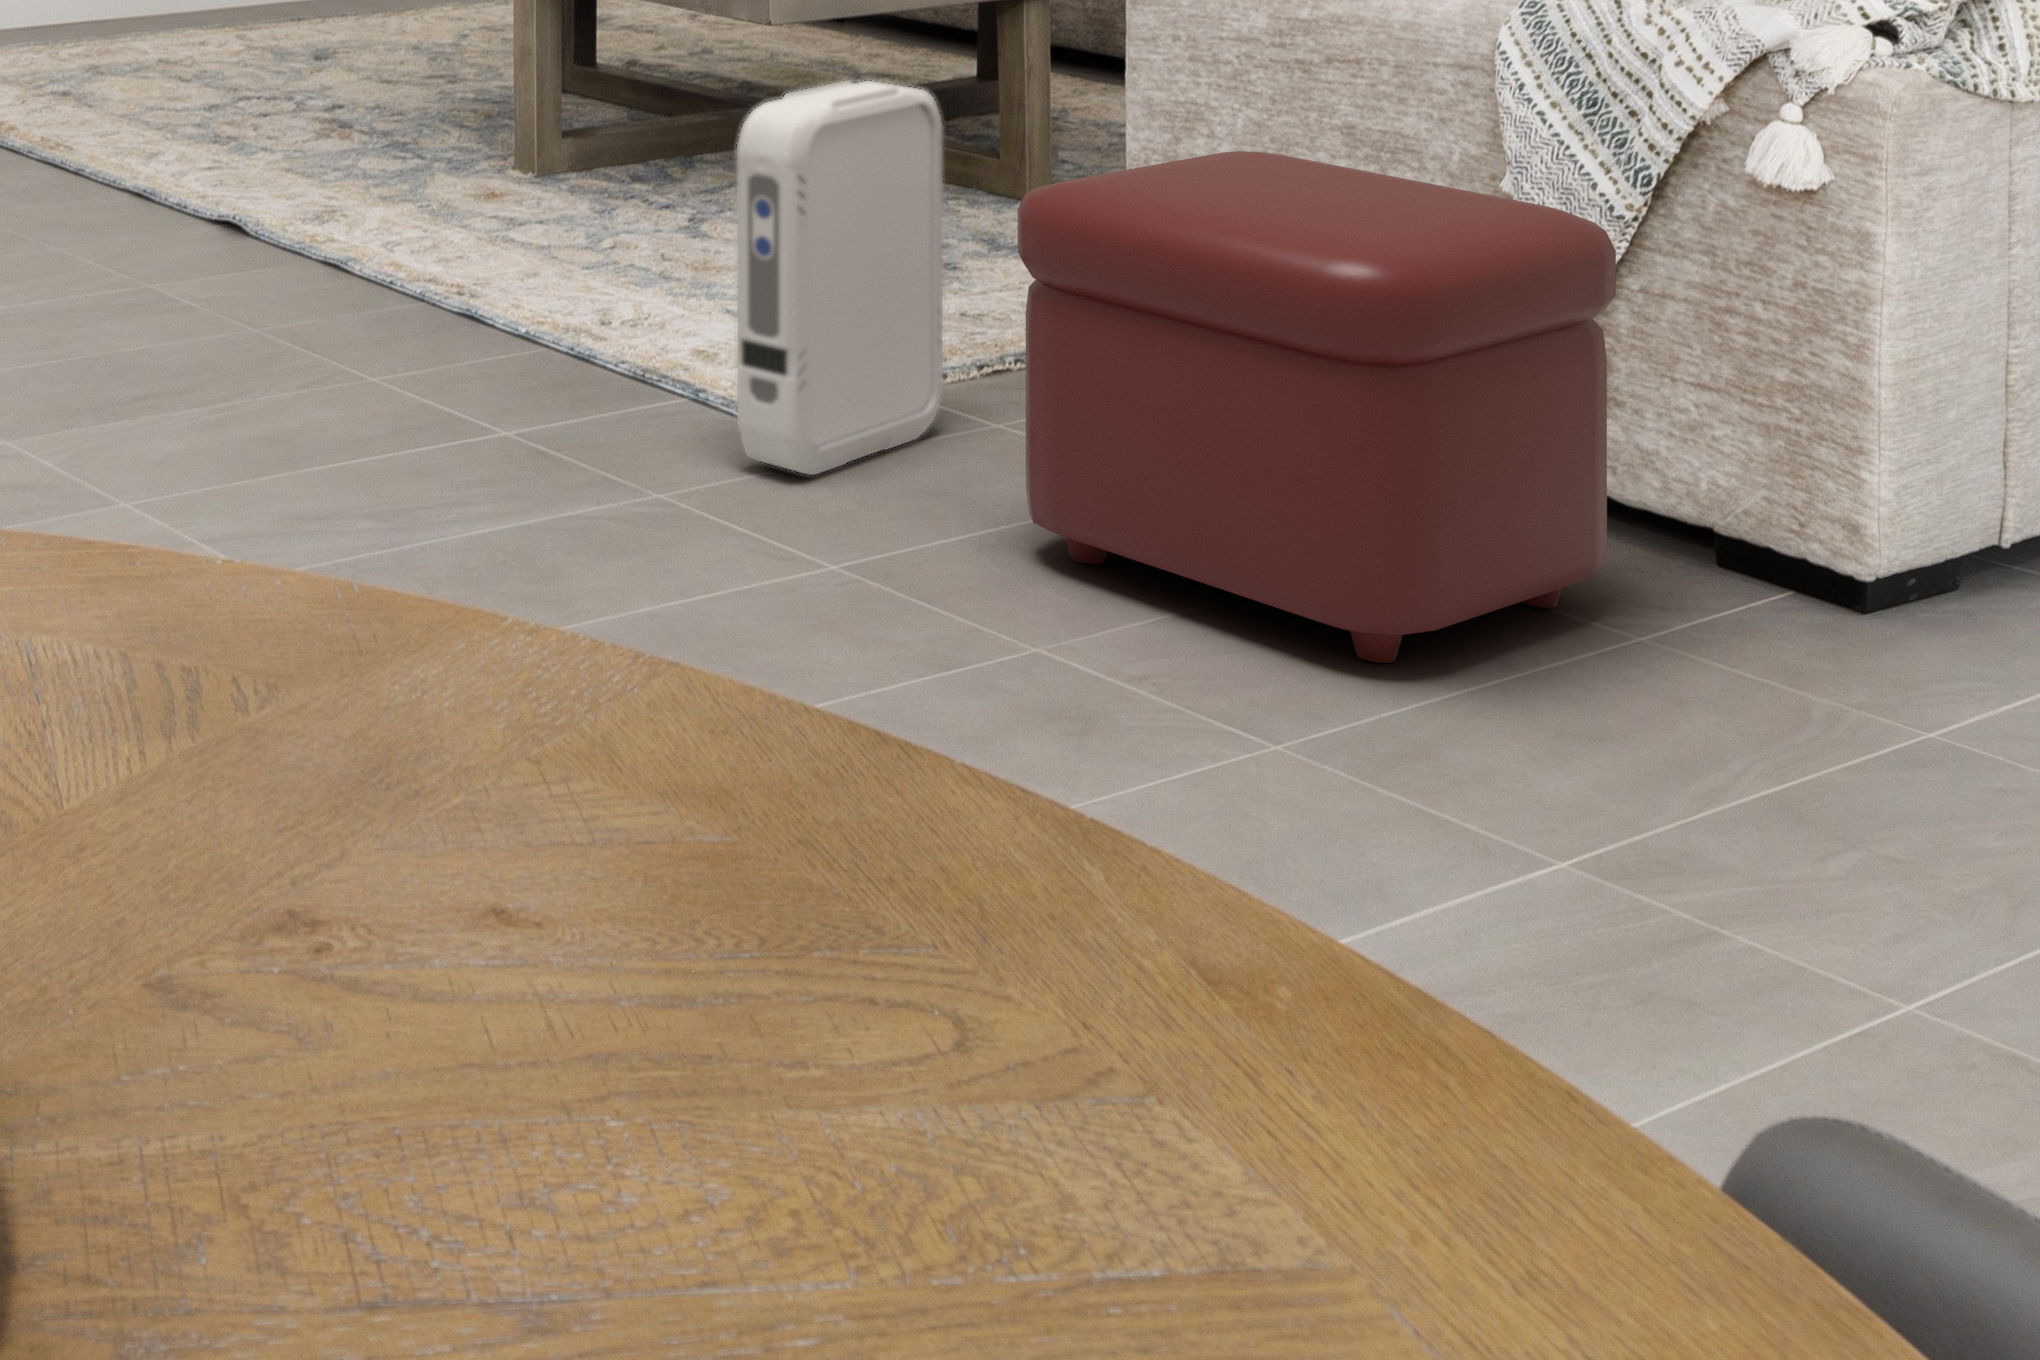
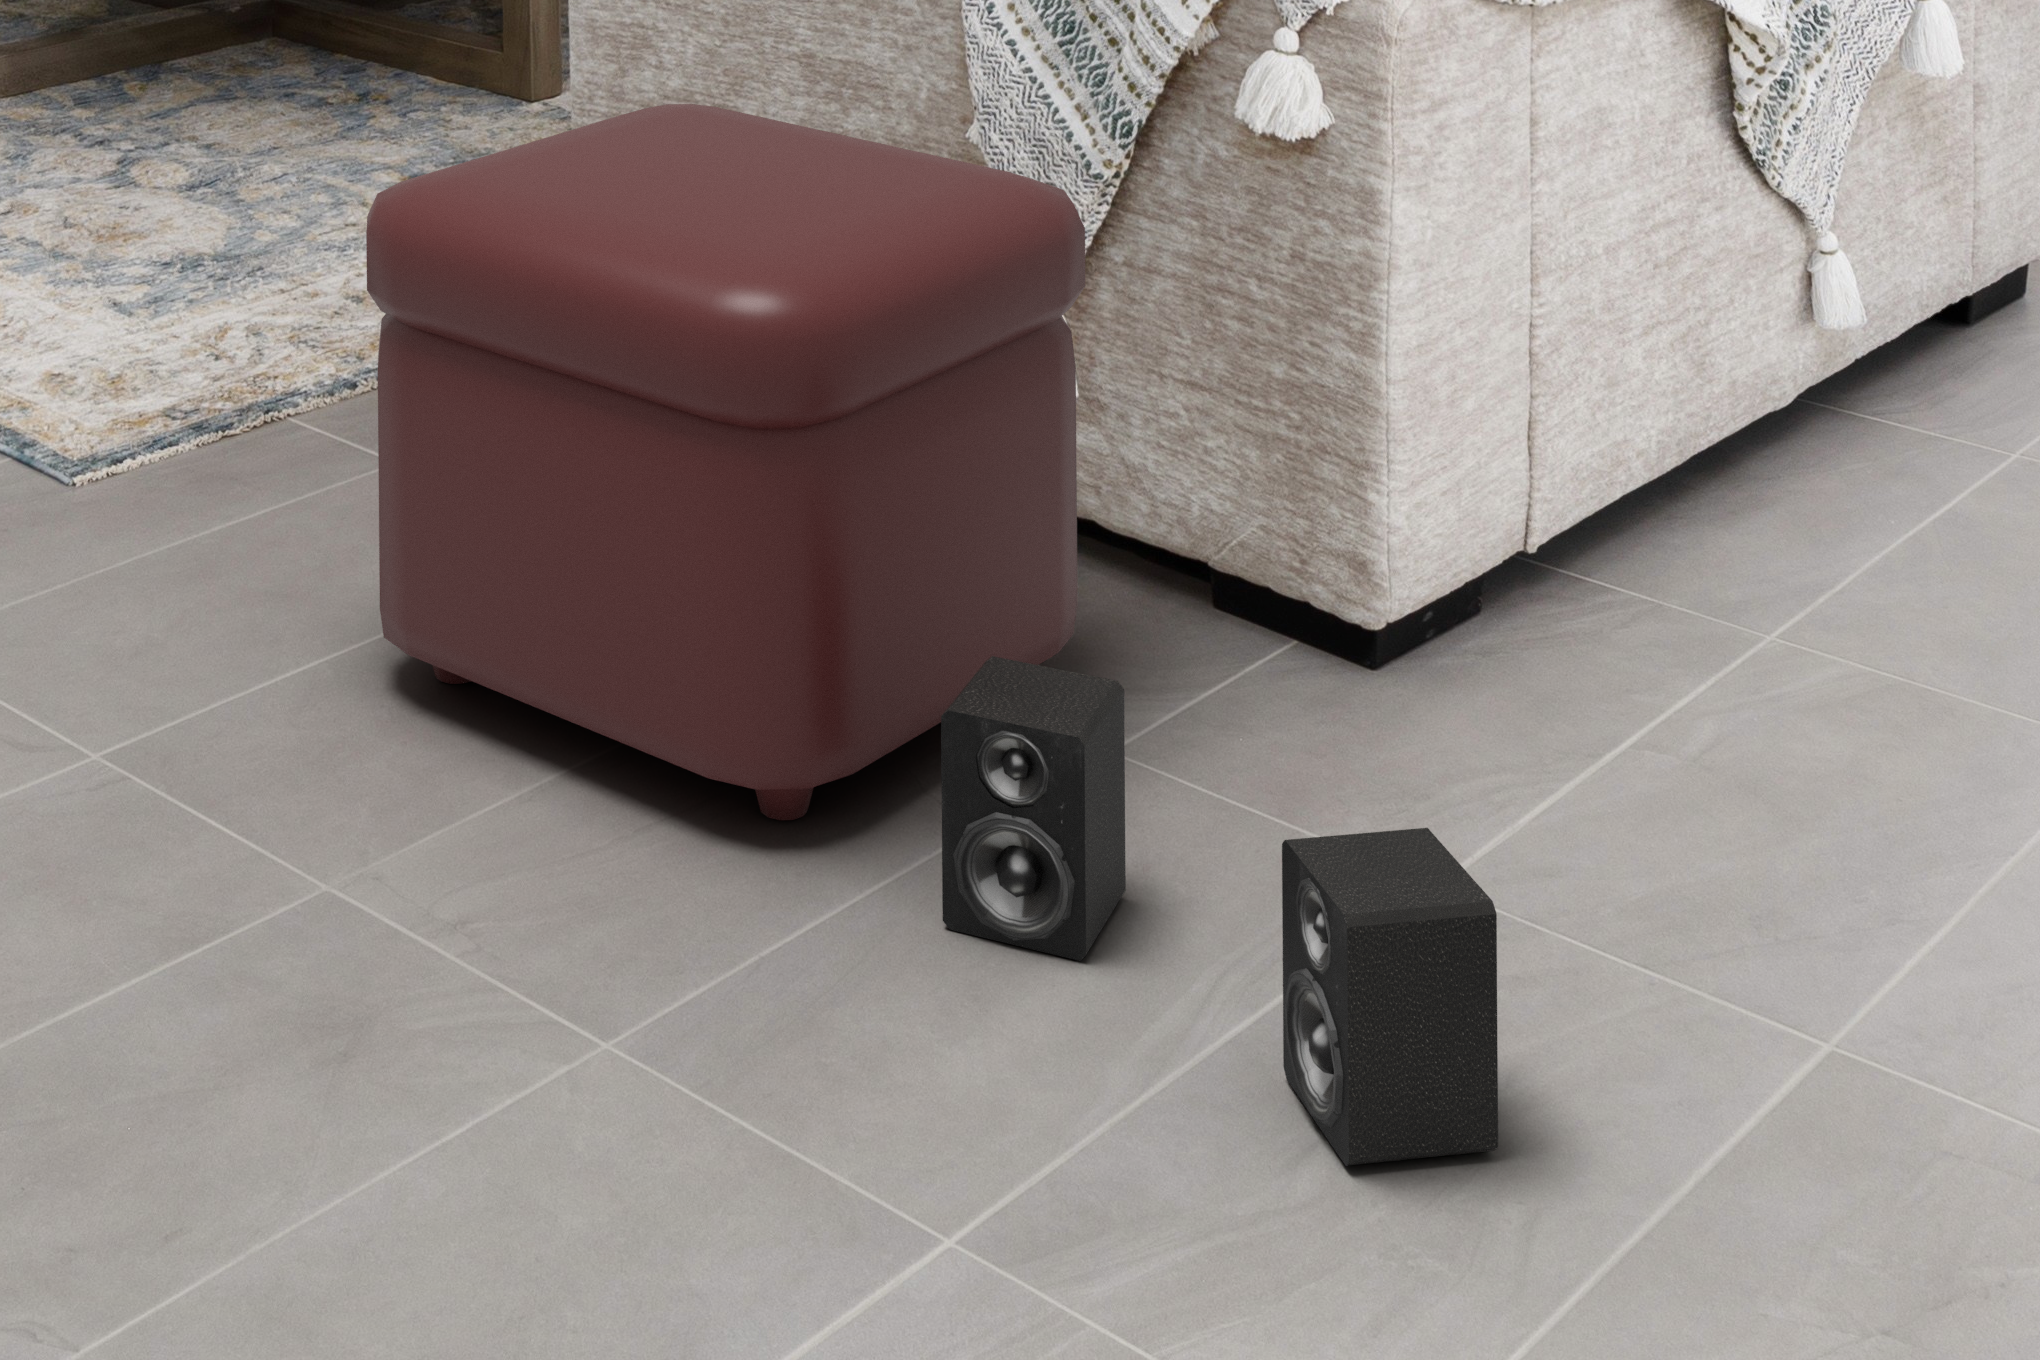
air purifier: present [737,80,943,475] -> none [39,25,330,568]
speaker: none [1521,546,2001,893] -> present [941,656,1498,1166]

